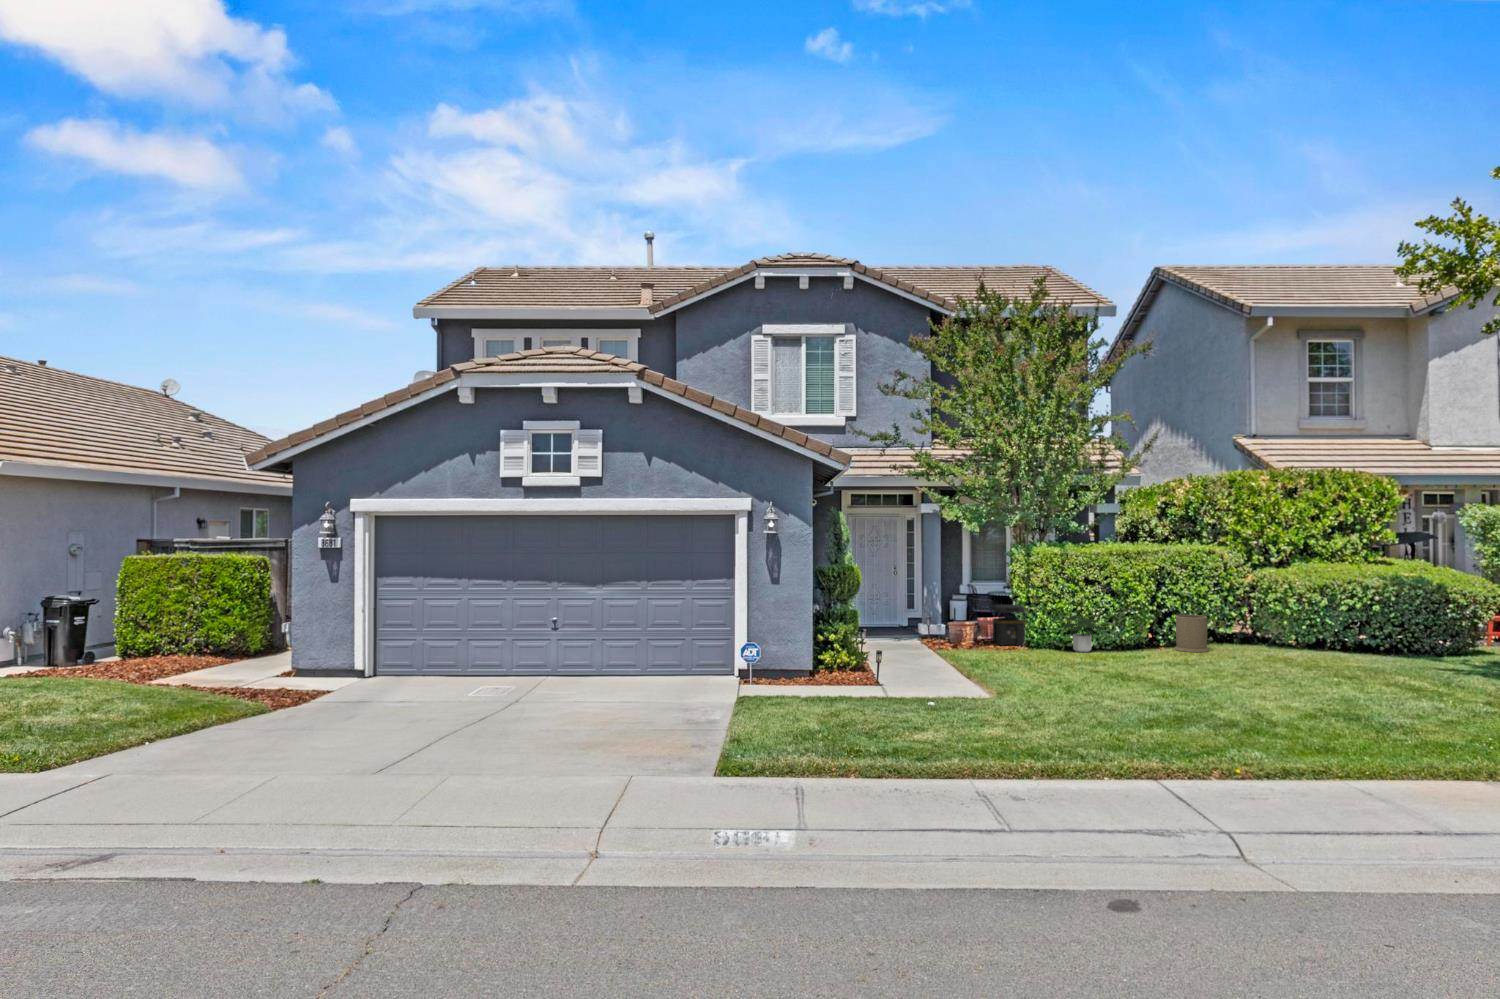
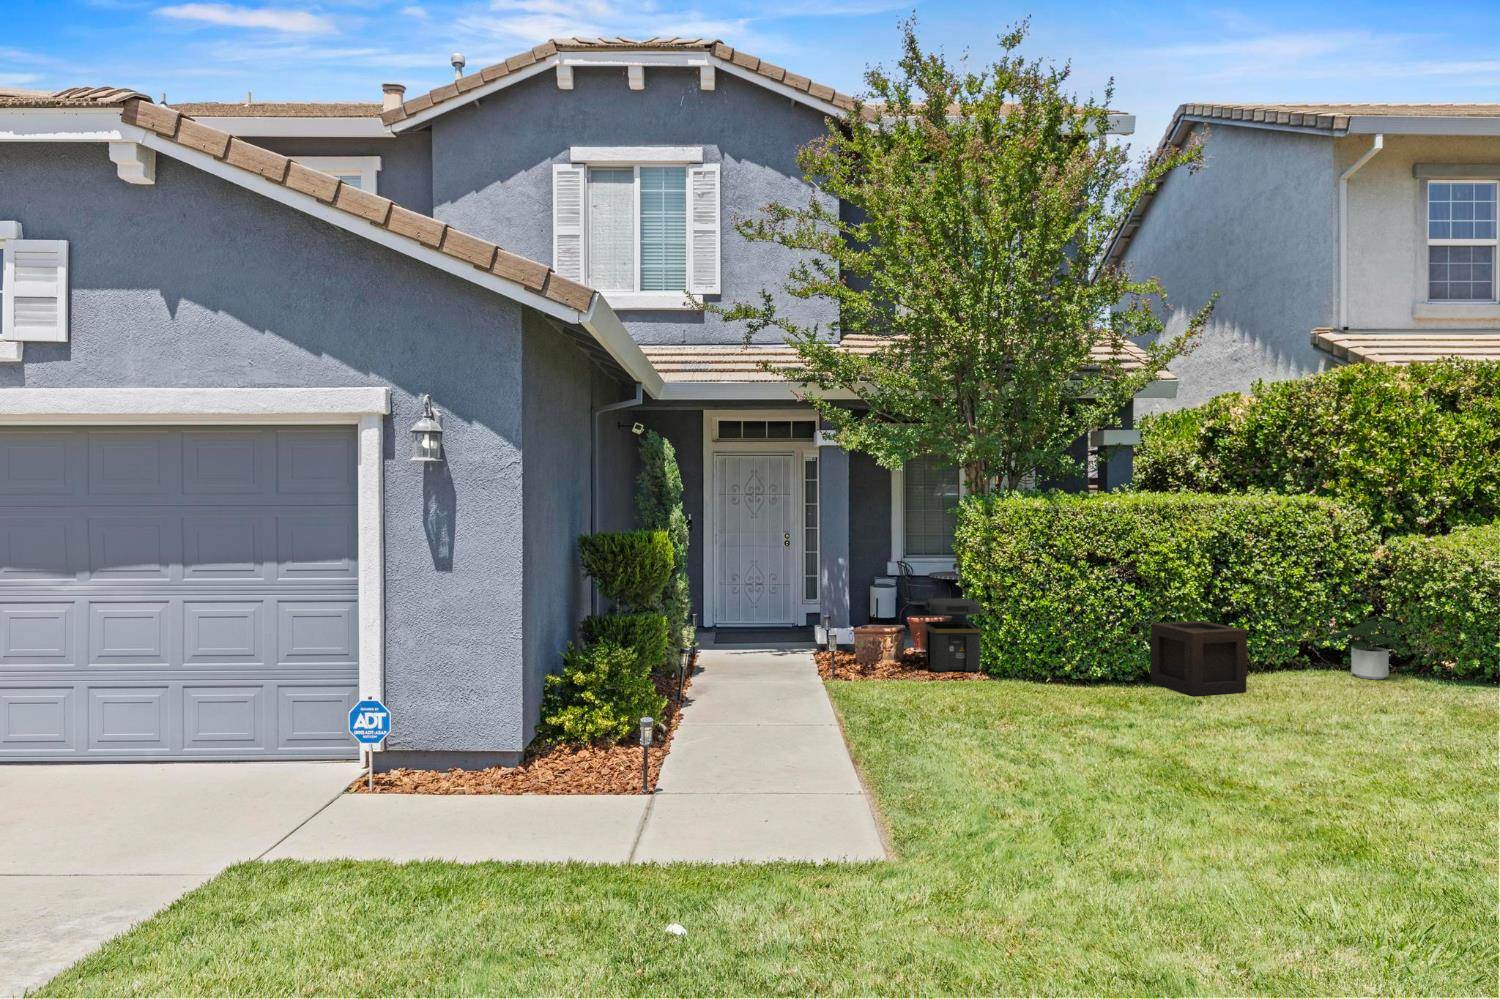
trash can: present [1174,615,1209,652] -> none [1246,618,1313,689]
potted plant: present [1062,616,1105,652] -> present [1329,616,1410,680]
wooden crate: none [1120,616,1171,655] -> present [1150,621,1247,696]

